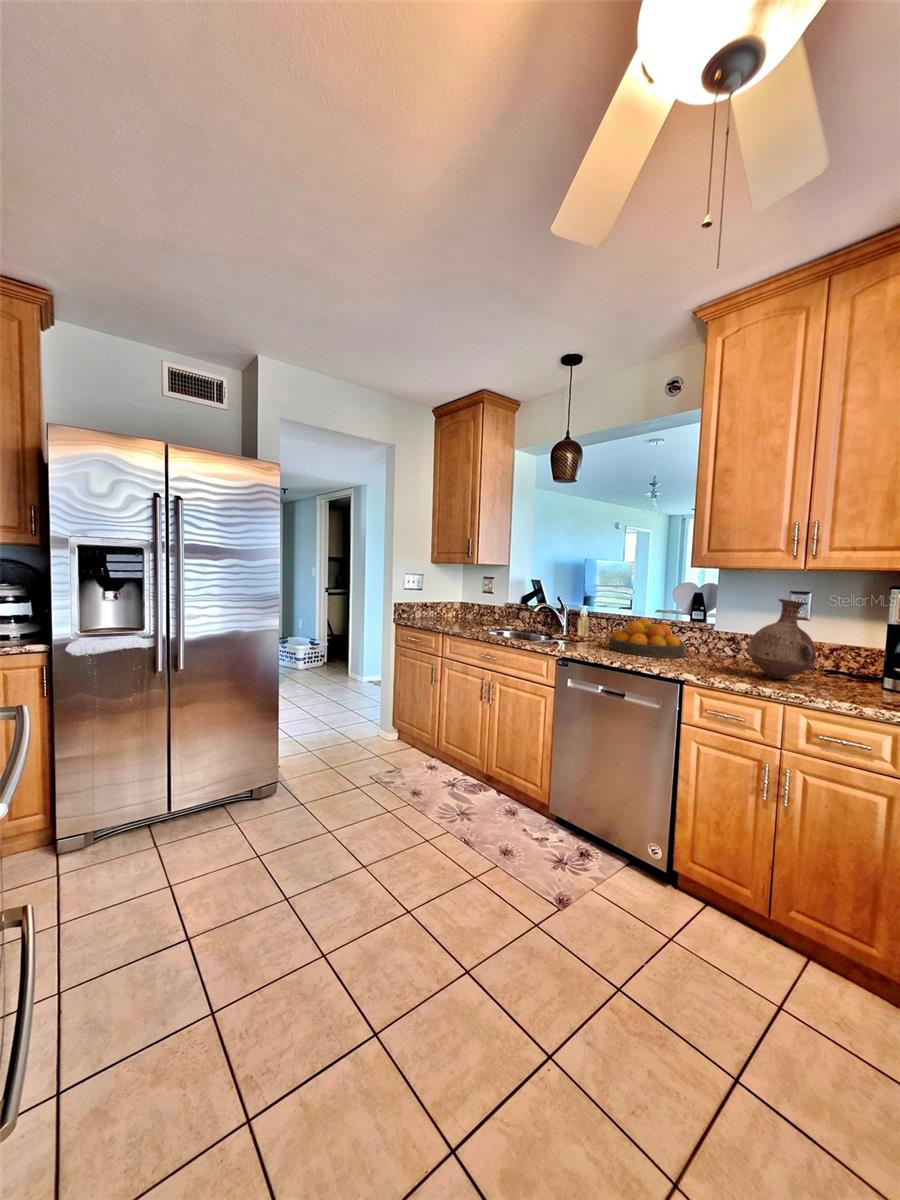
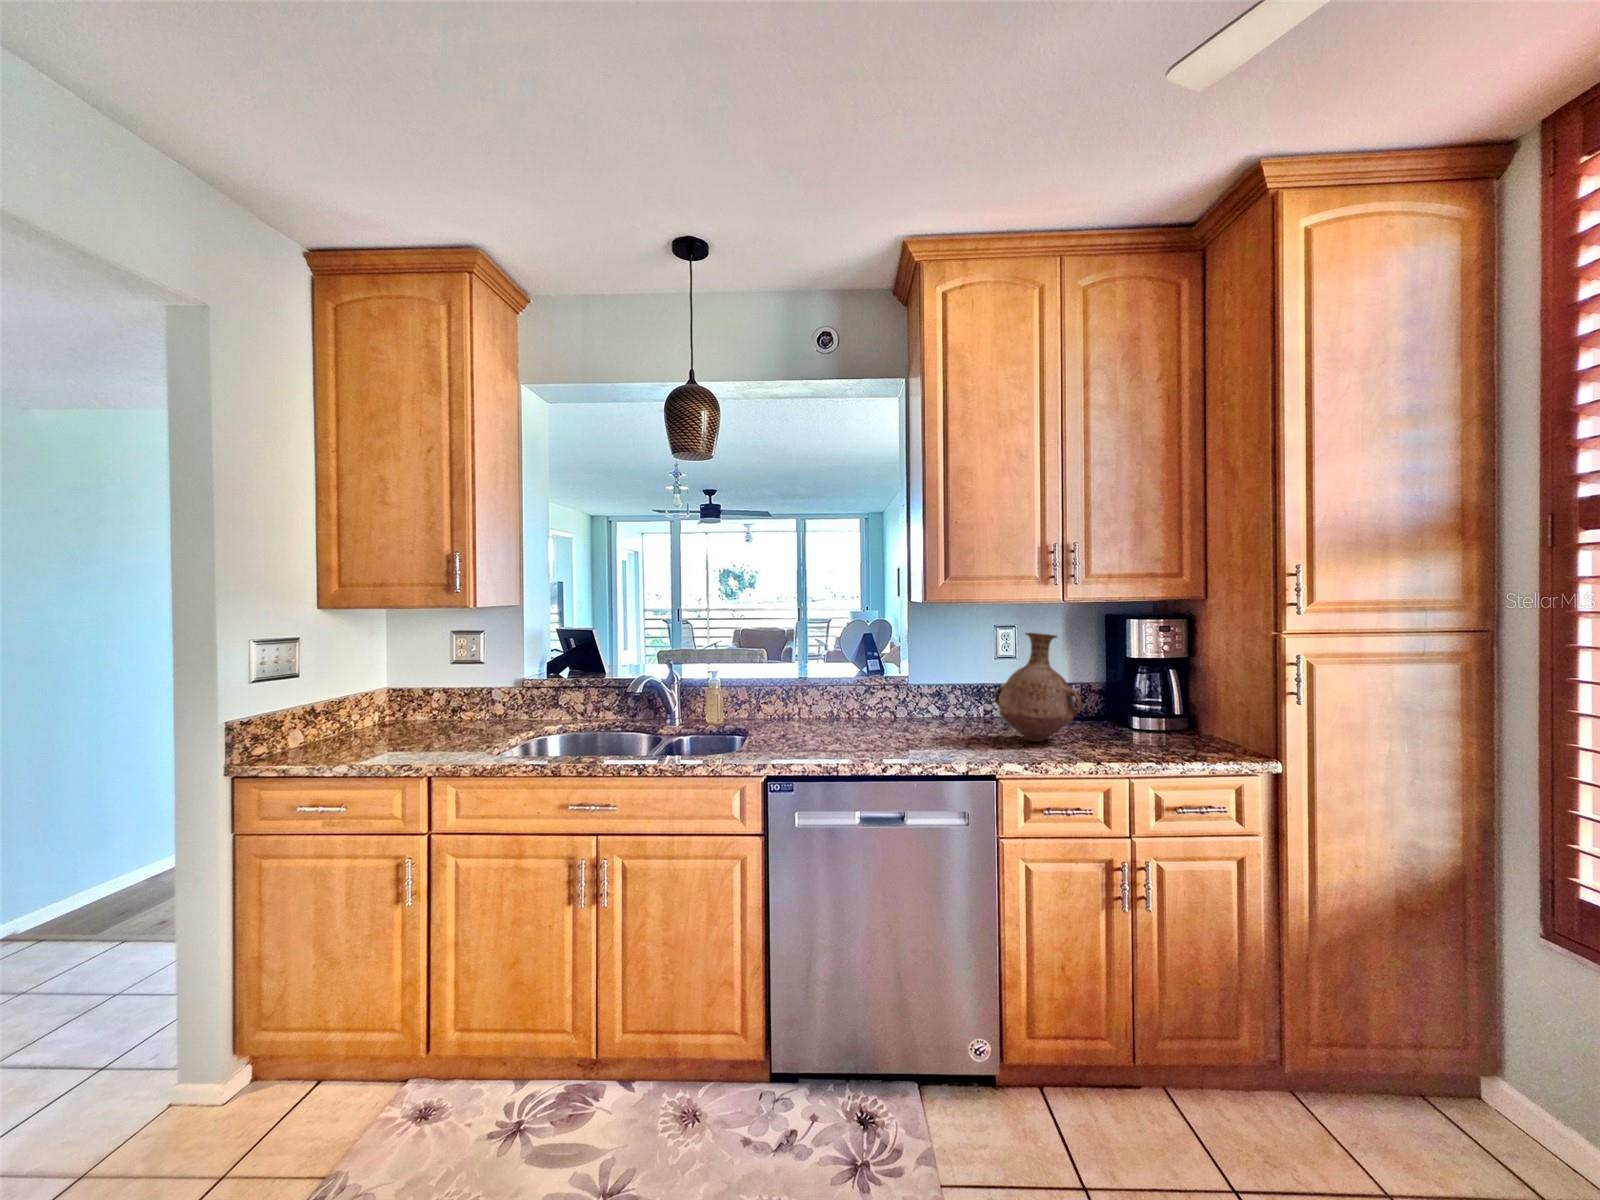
fruit bowl: present [609,619,685,658] -> none [782,678,898,743]

